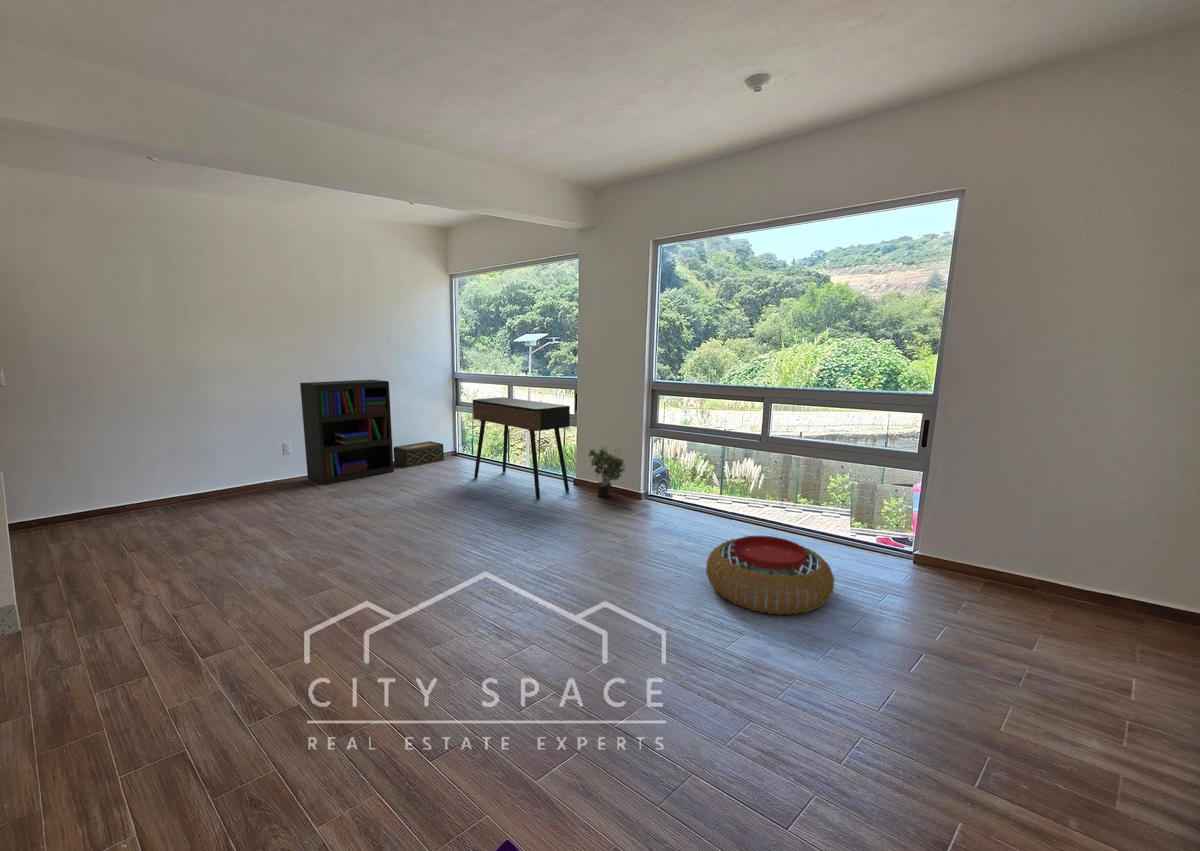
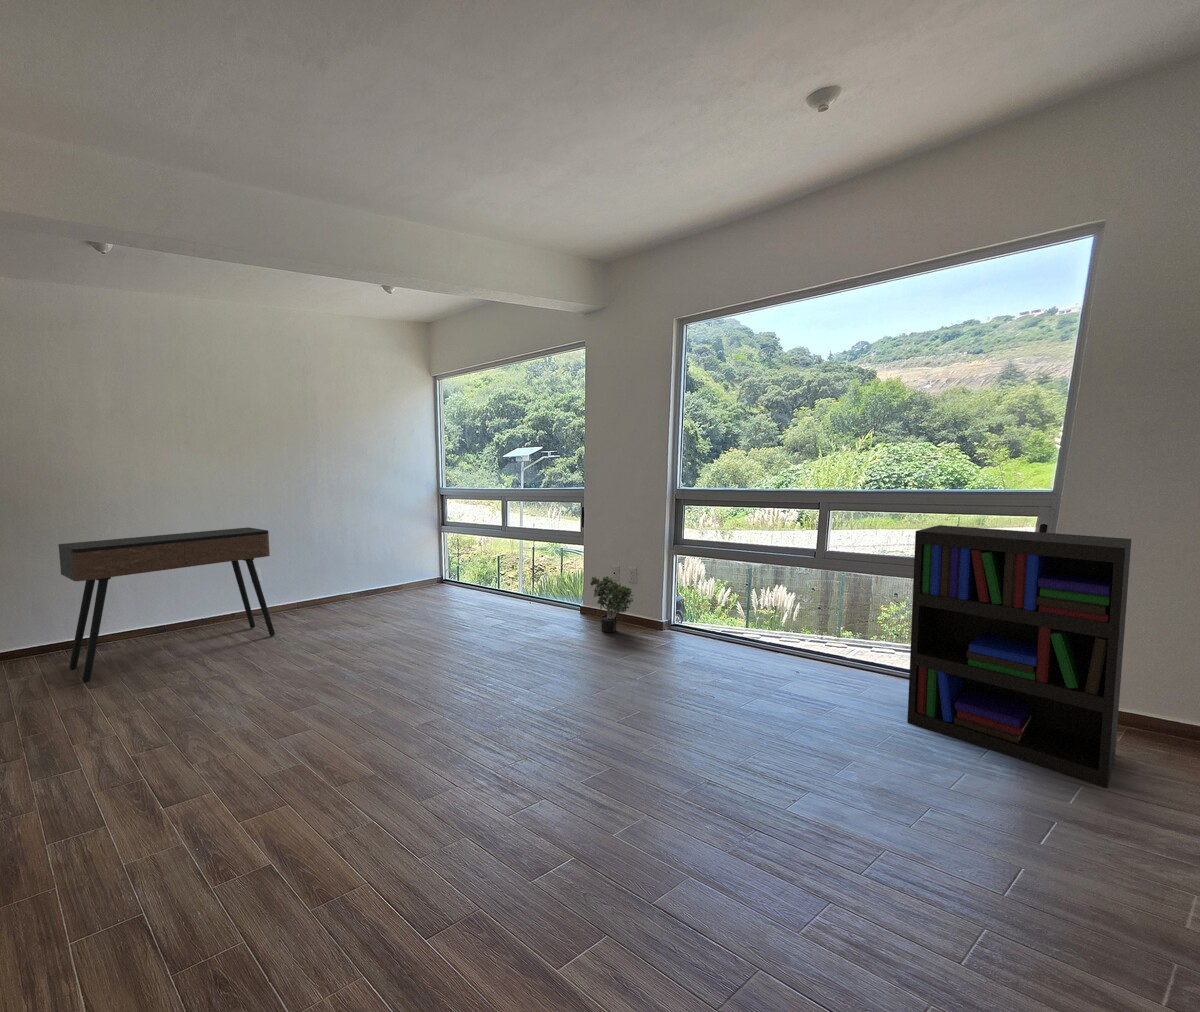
bookshelf: present [300,380,394,485] -> present [907,525,1131,788]
console table: present [473,397,570,499] -> present [59,527,275,682]
woven basket: present [393,441,444,467] -> none [367,569,425,599]
pouf: present [706,536,834,615] -> none [752,689,926,805]

